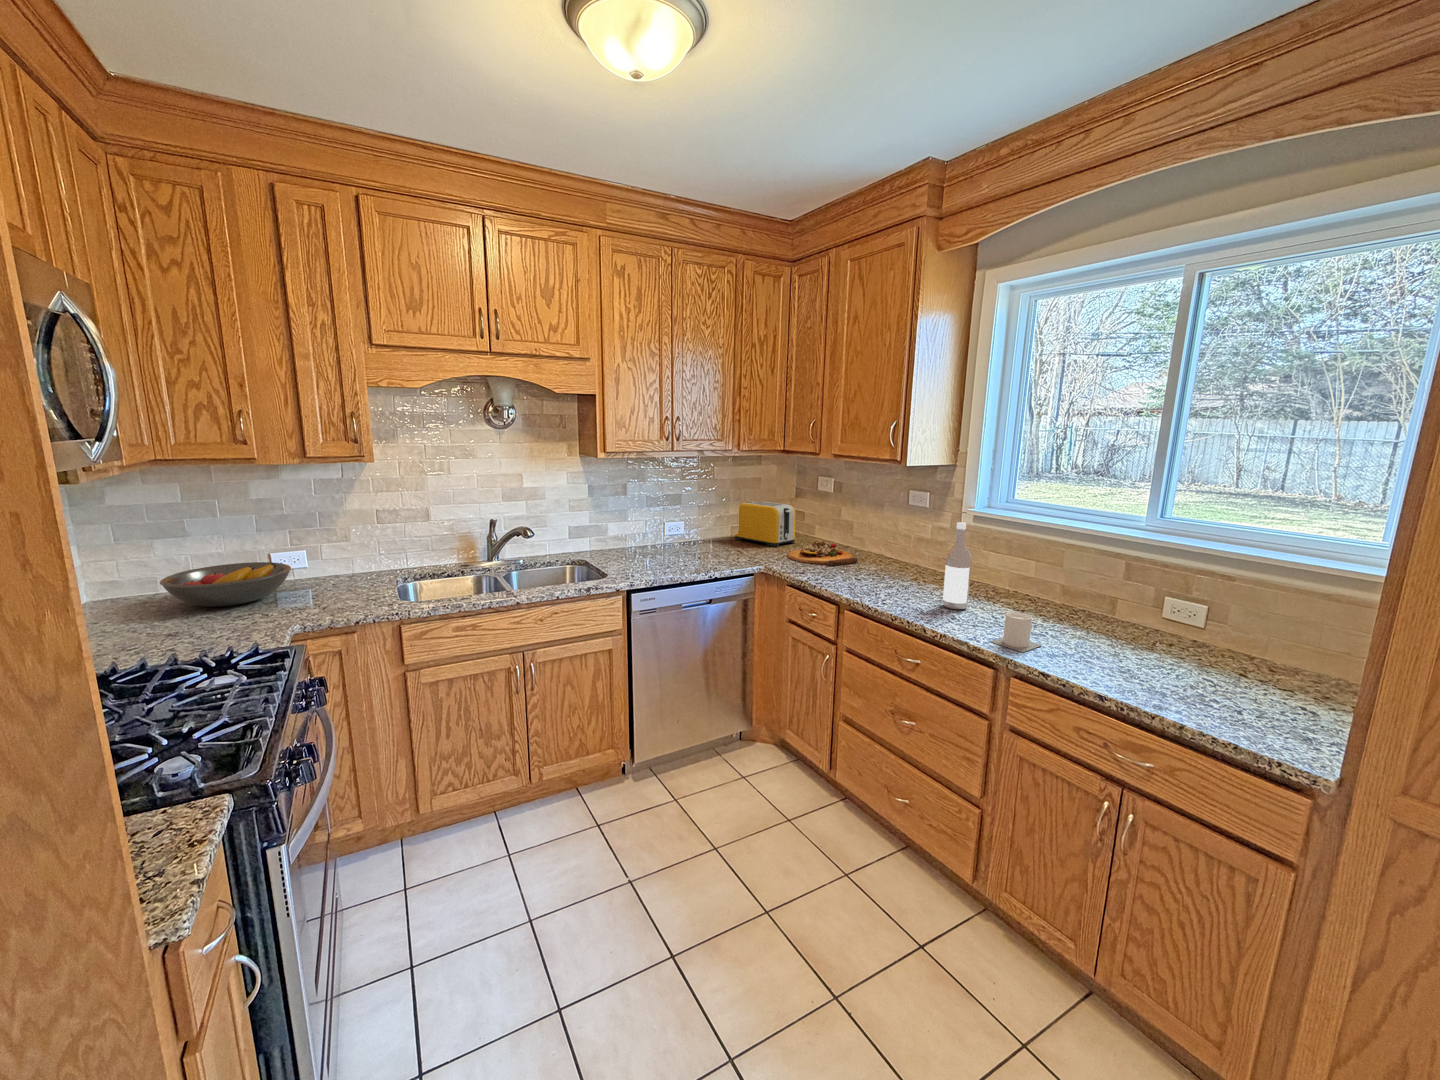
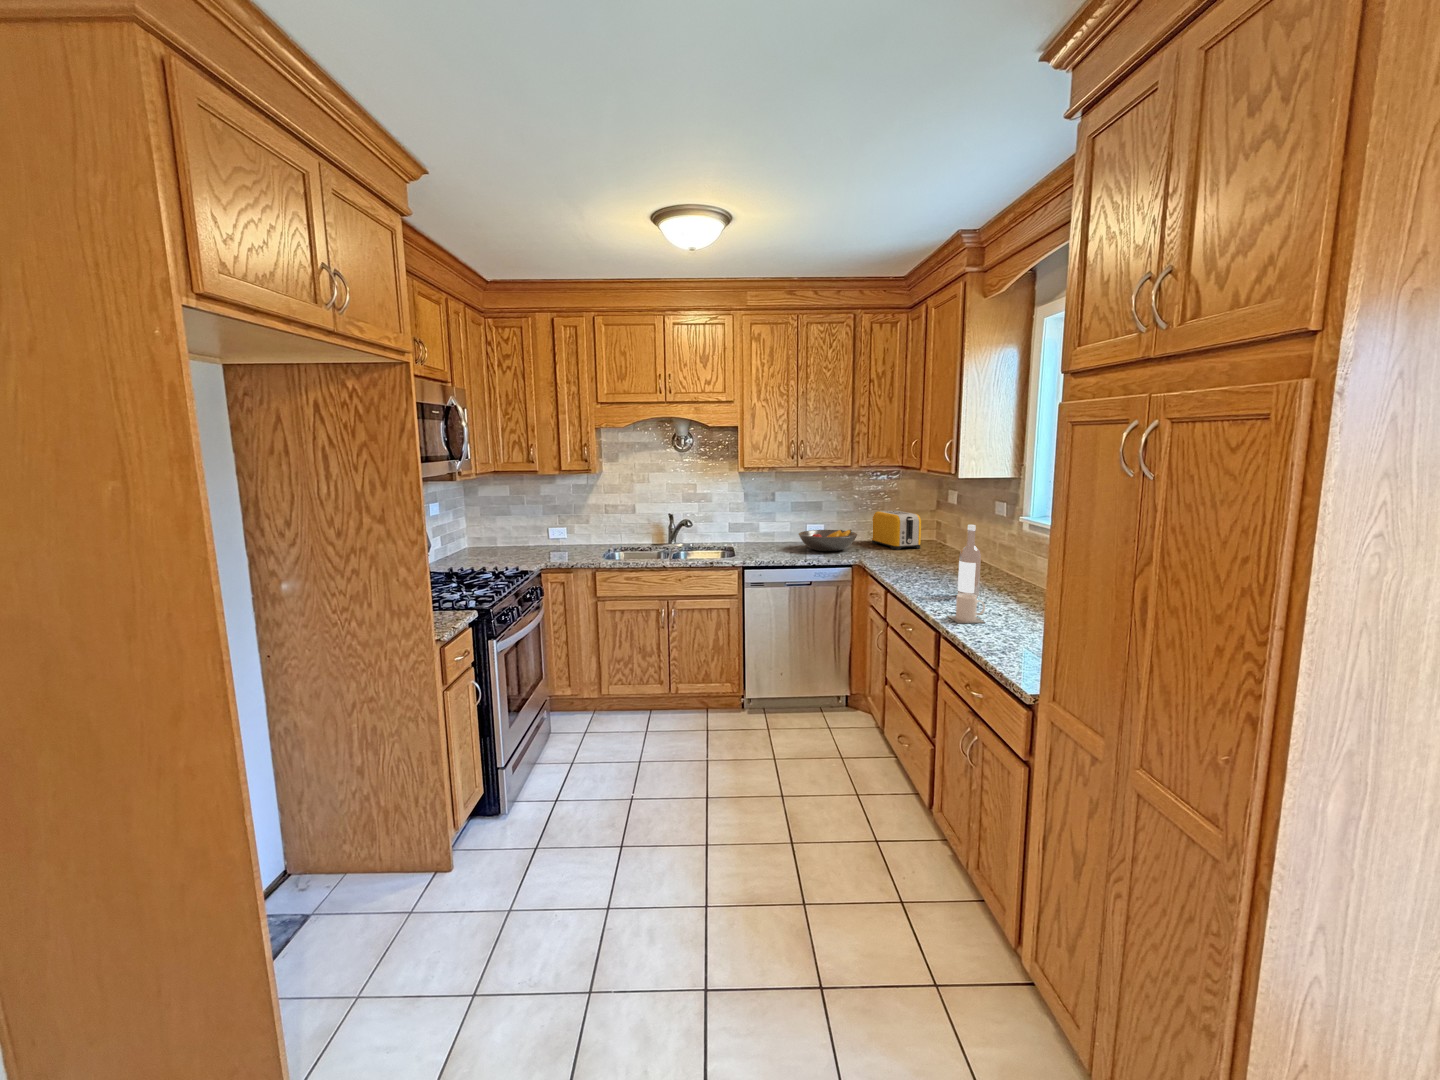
cutting board: present [787,542,858,566] -> none [893,545,954,565]
fruit bowl: present [160,562,291,607] -> present [799,529,857,551]

